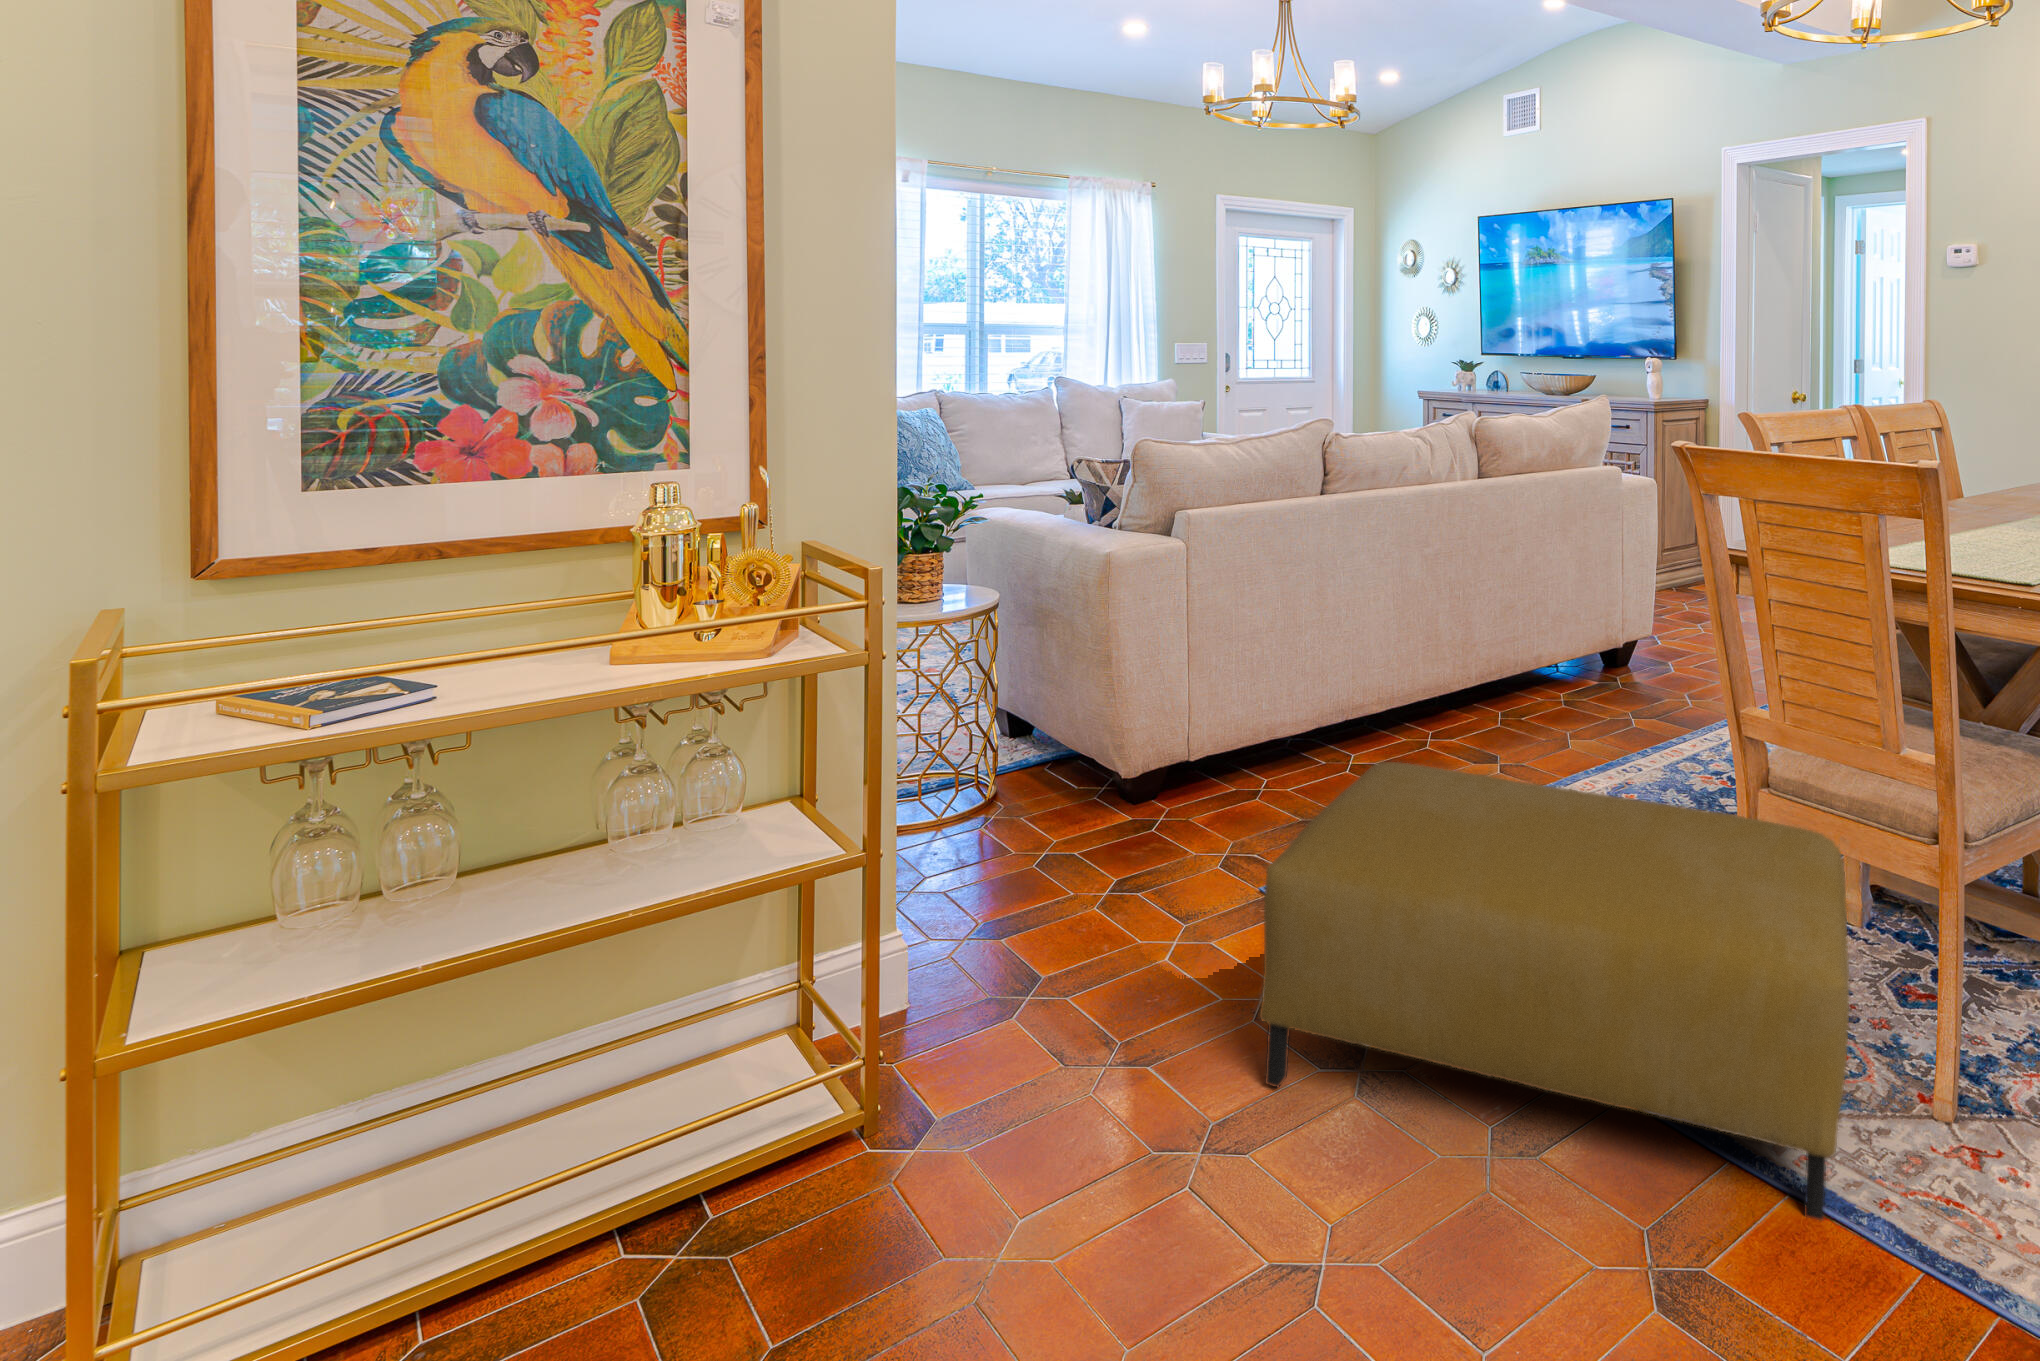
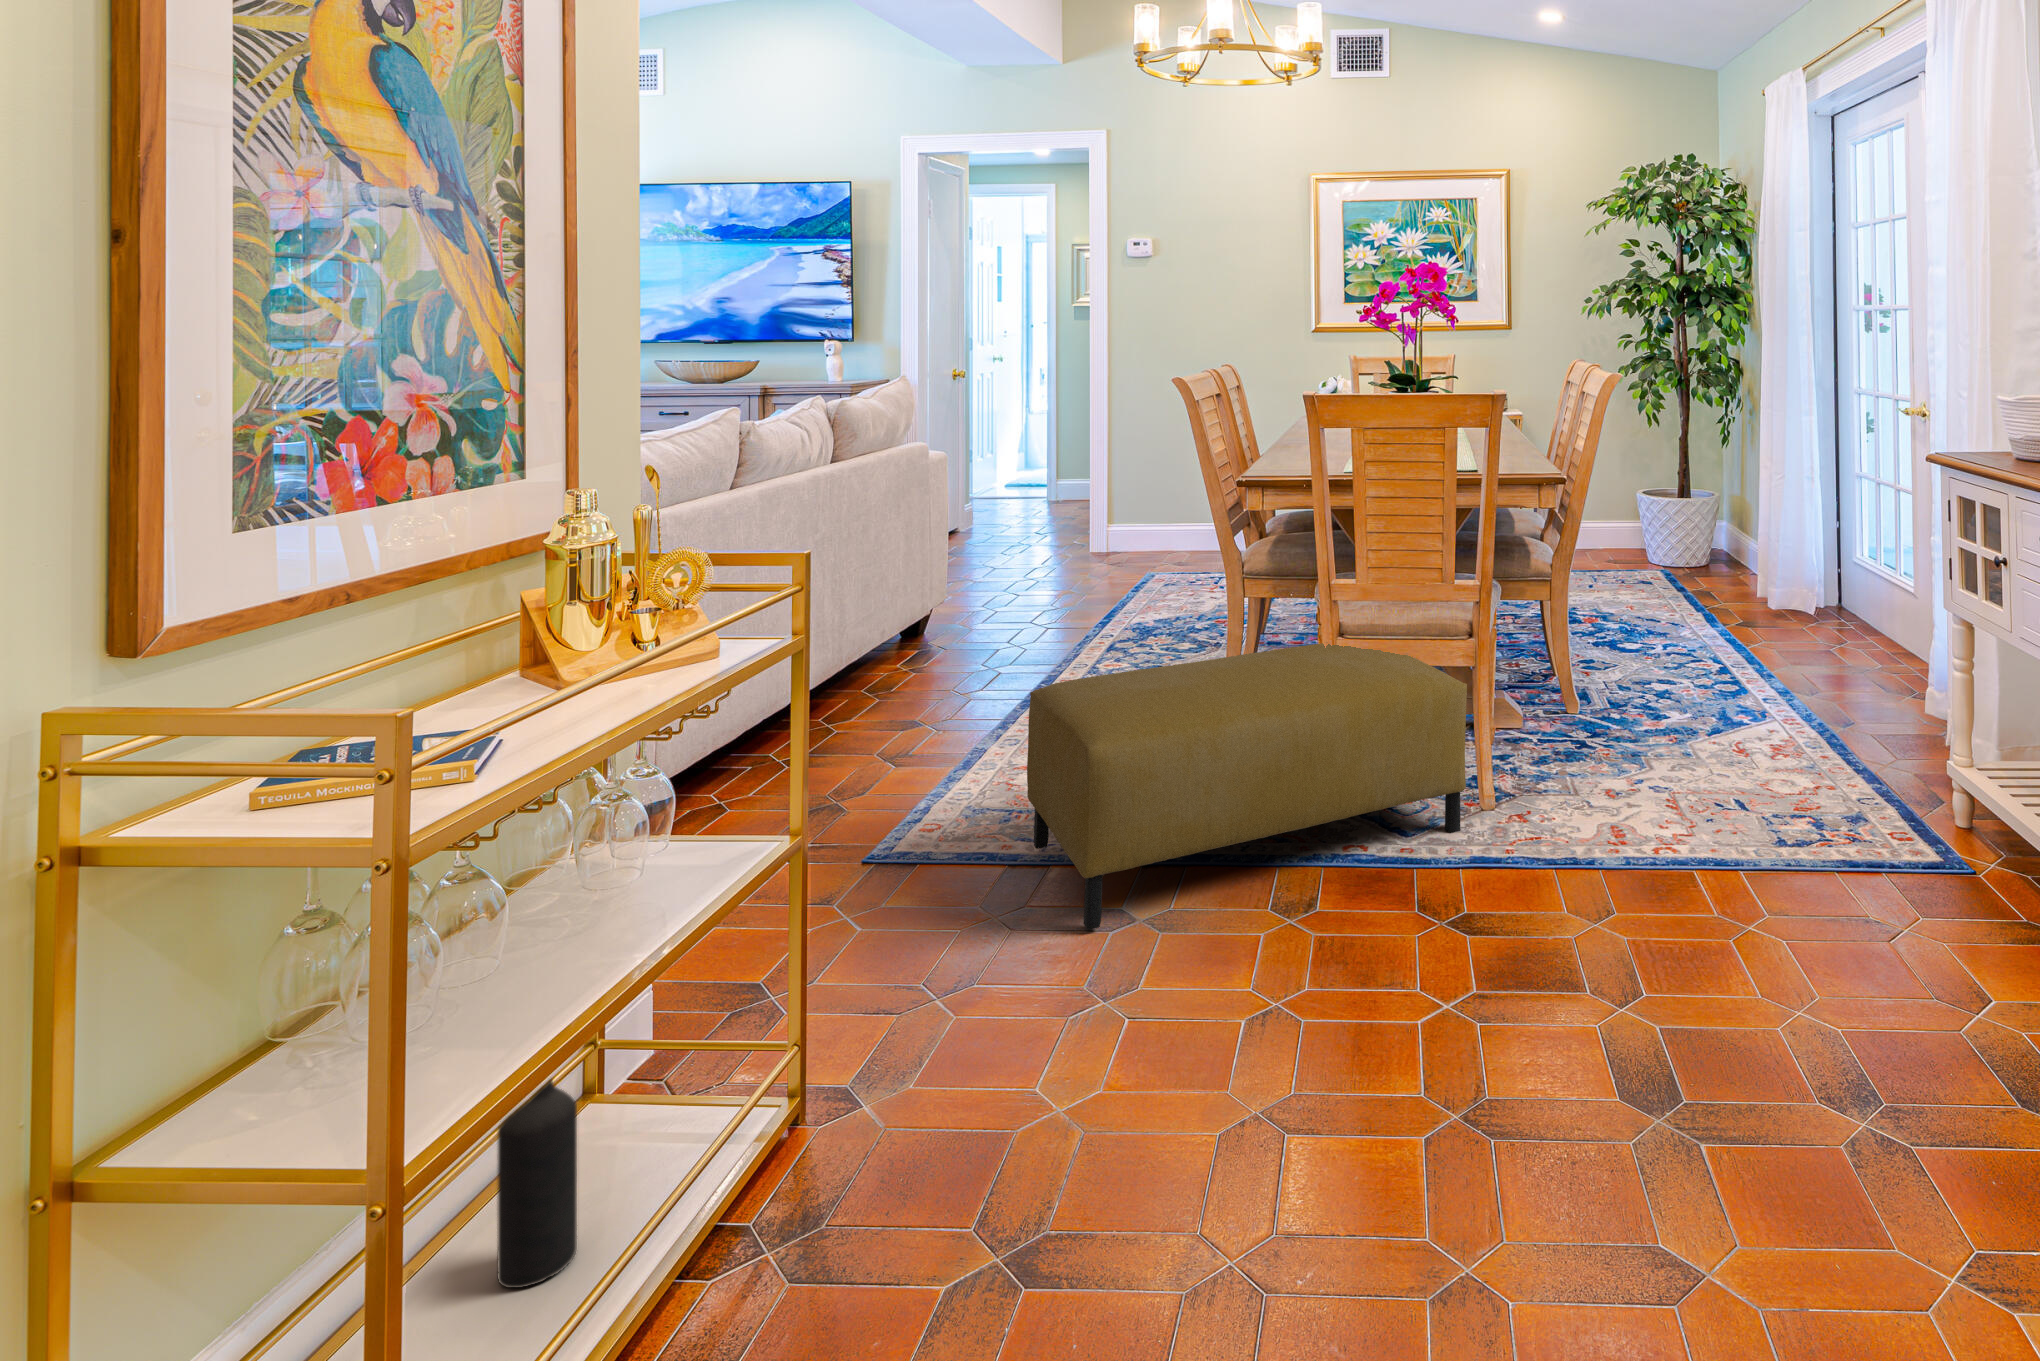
wine bottle: none [453,955,529,1206] -> present [497,1079,577,1288]

